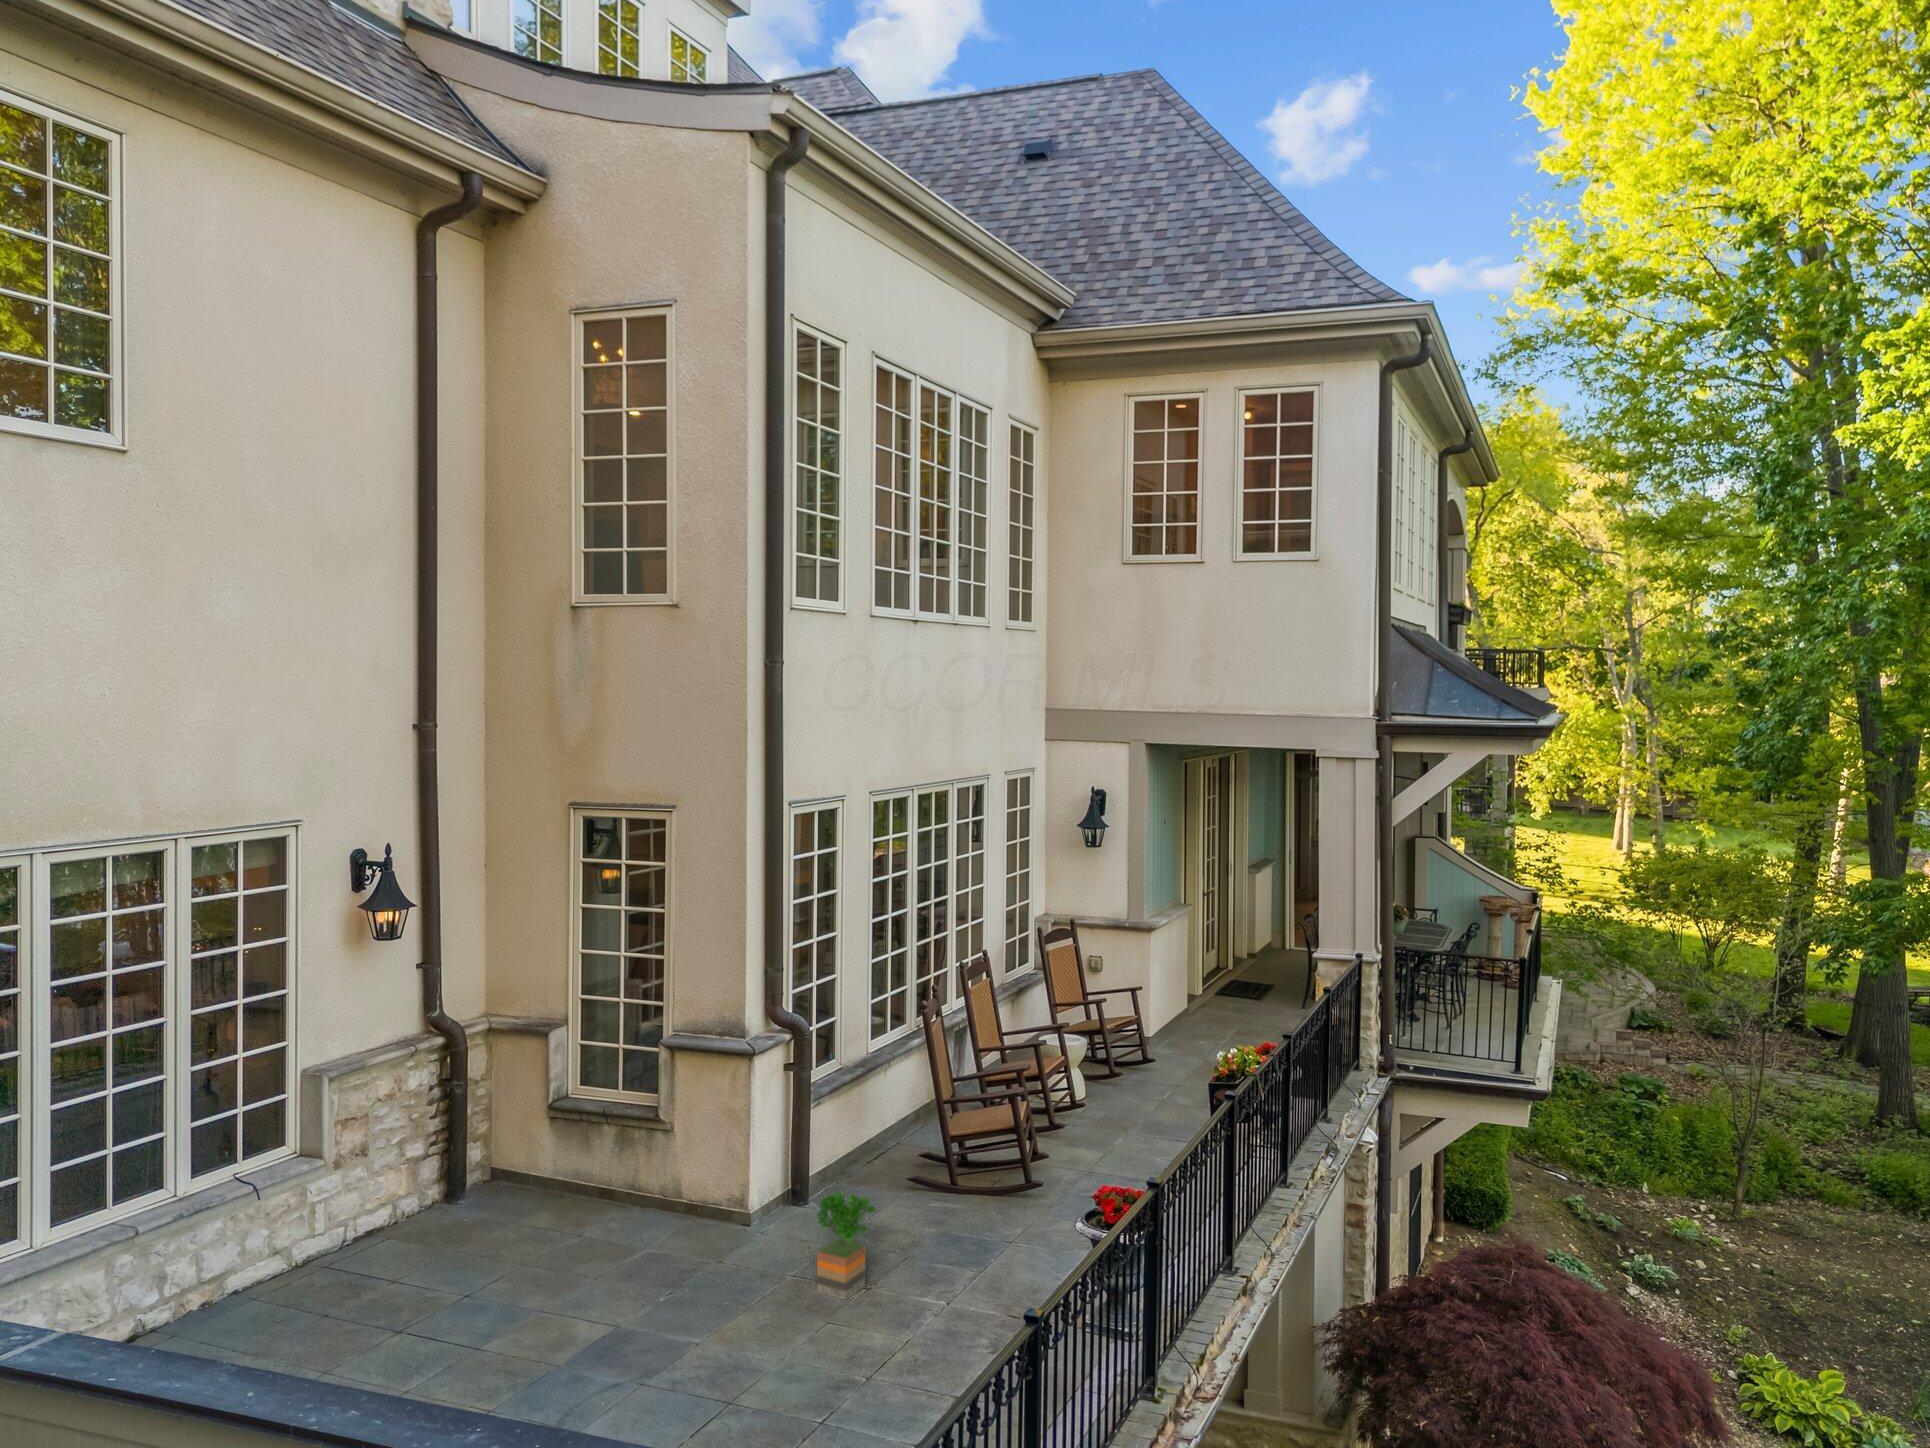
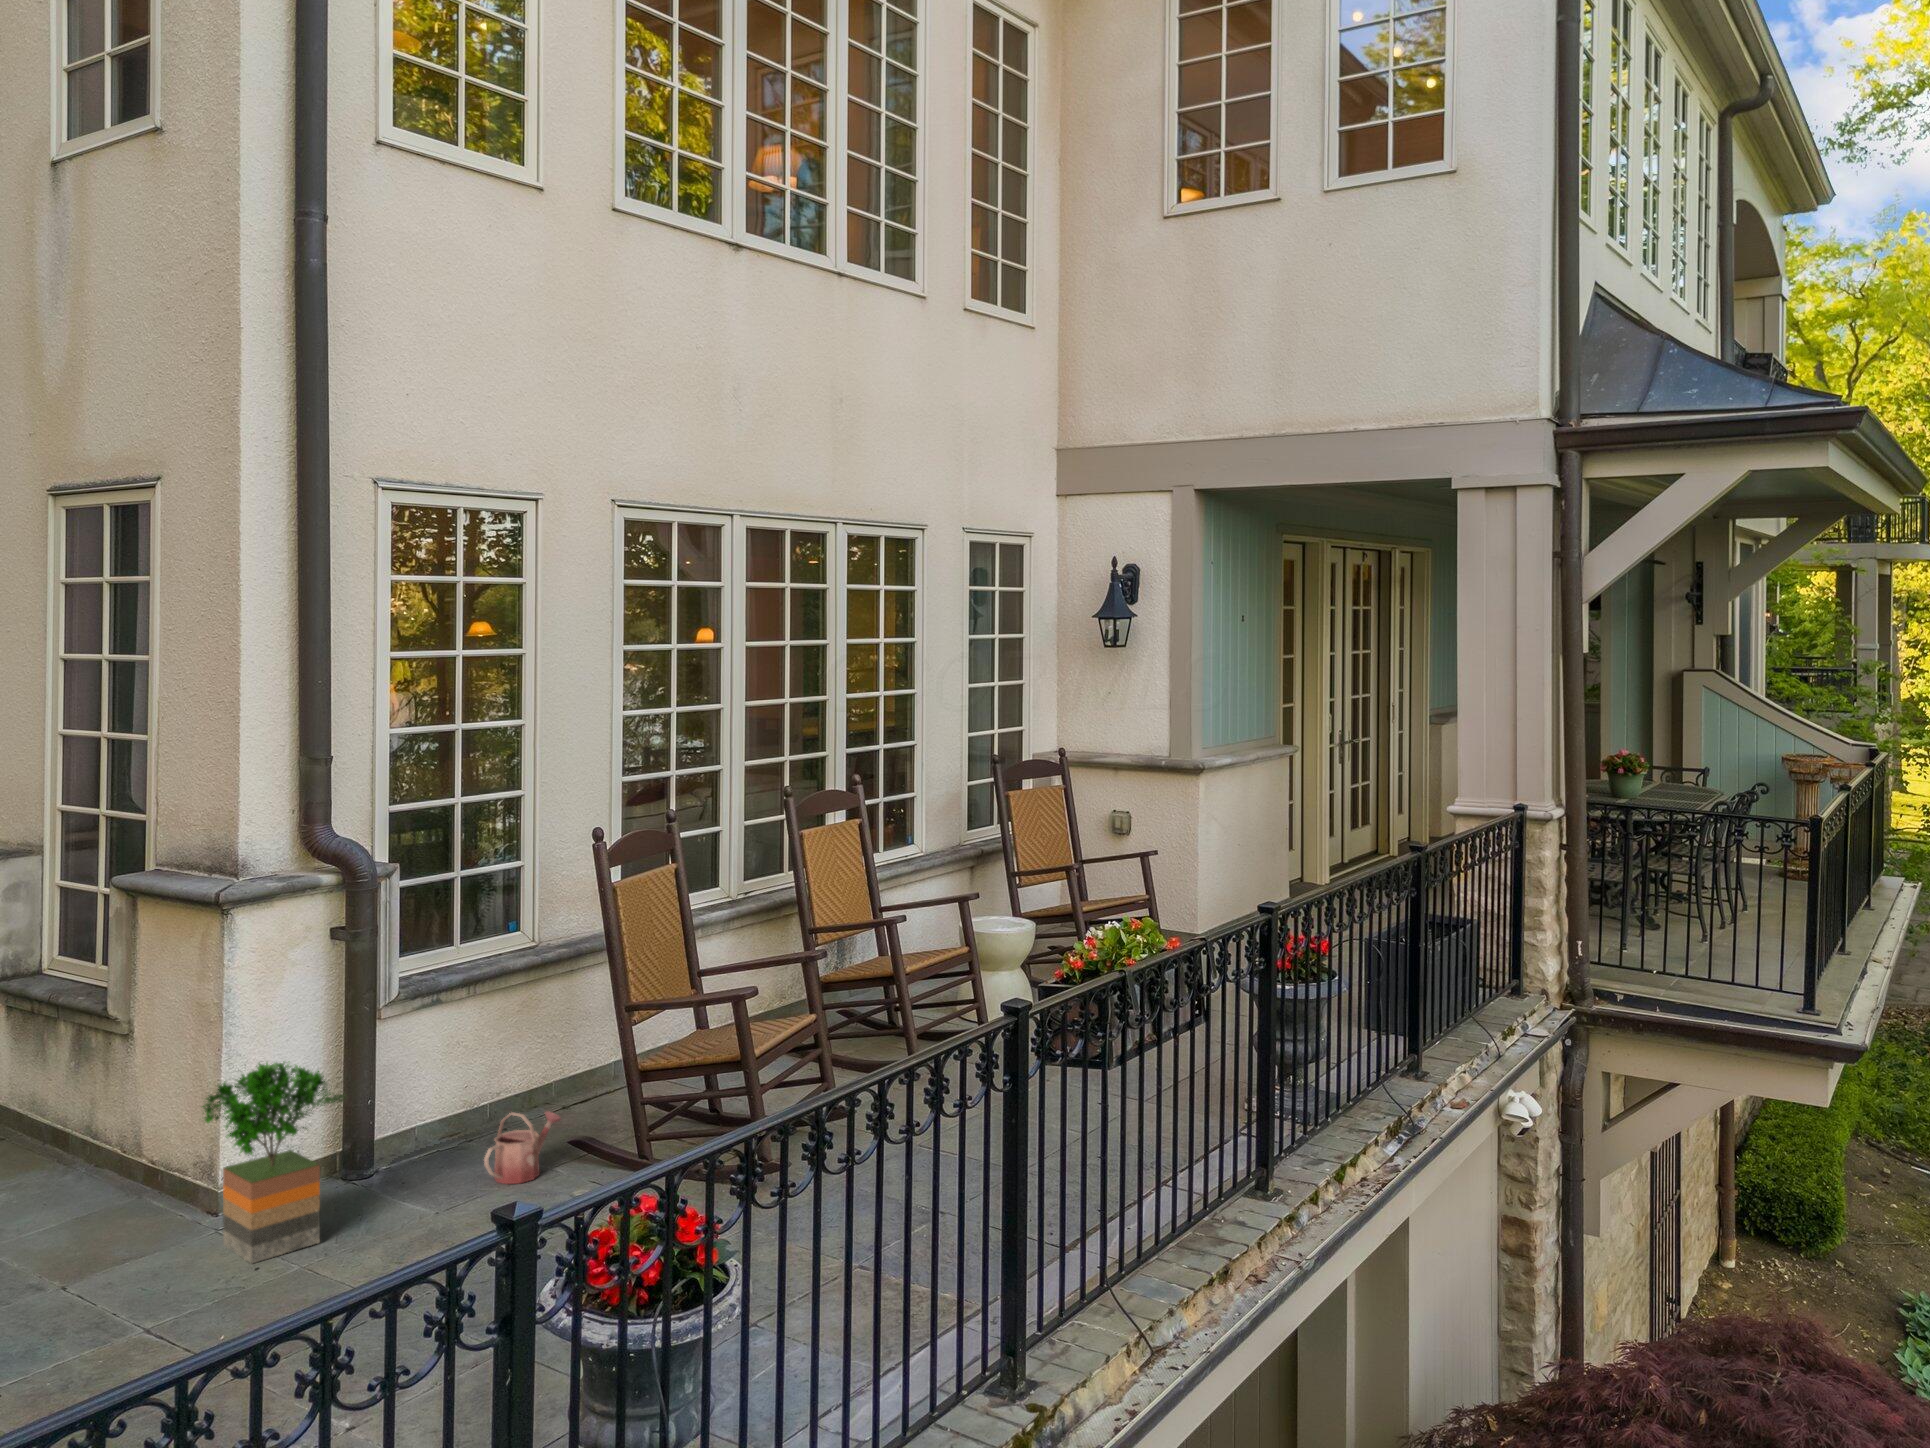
watering can: none [905,1202,931,1245] -> present [484,1112,561,1184]

